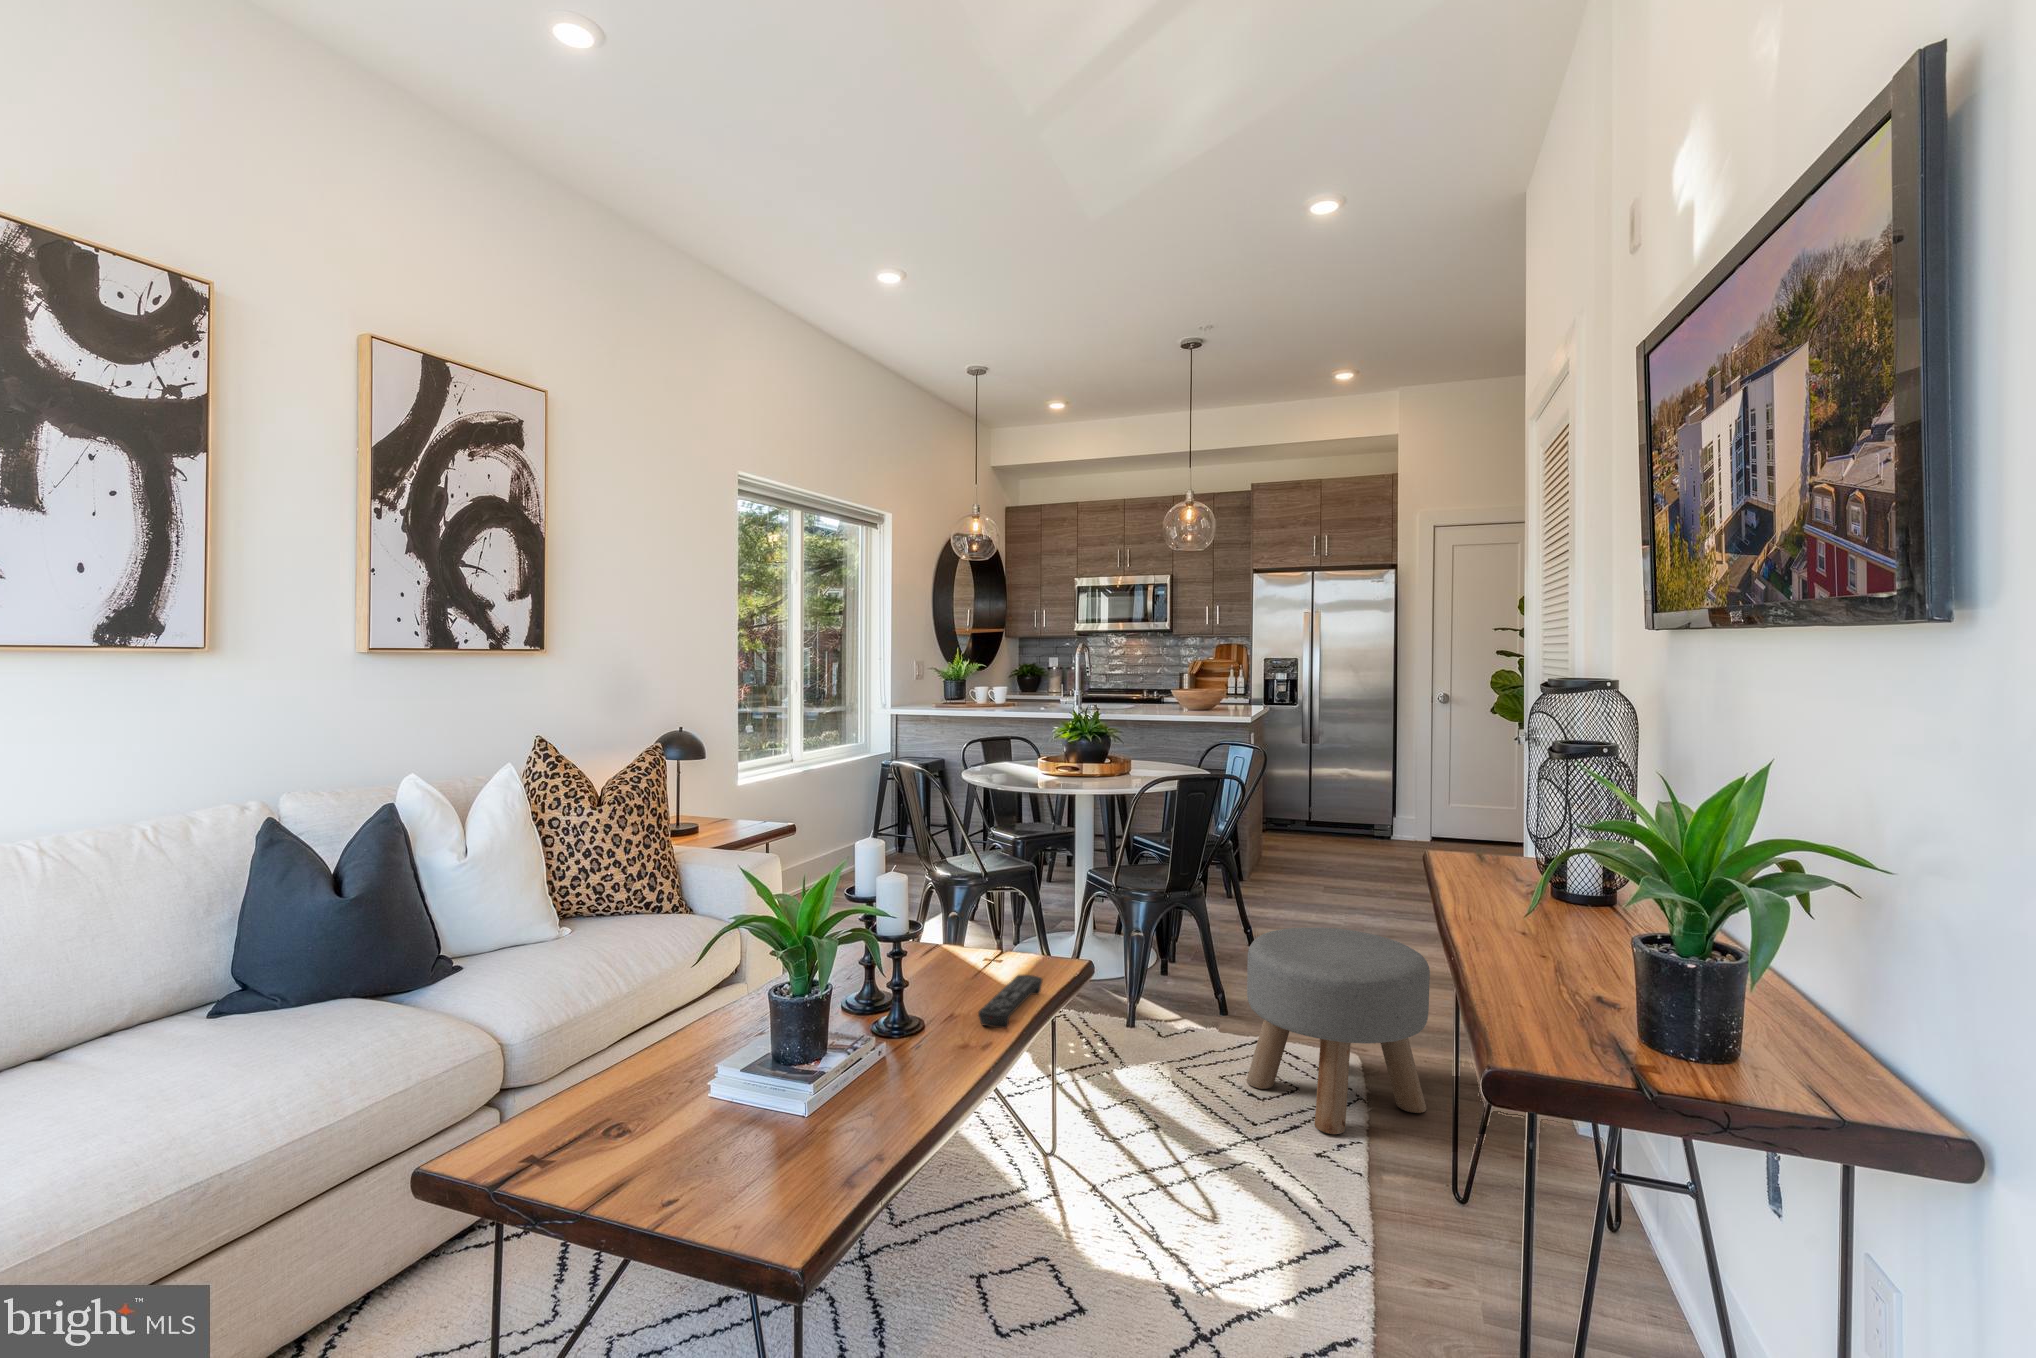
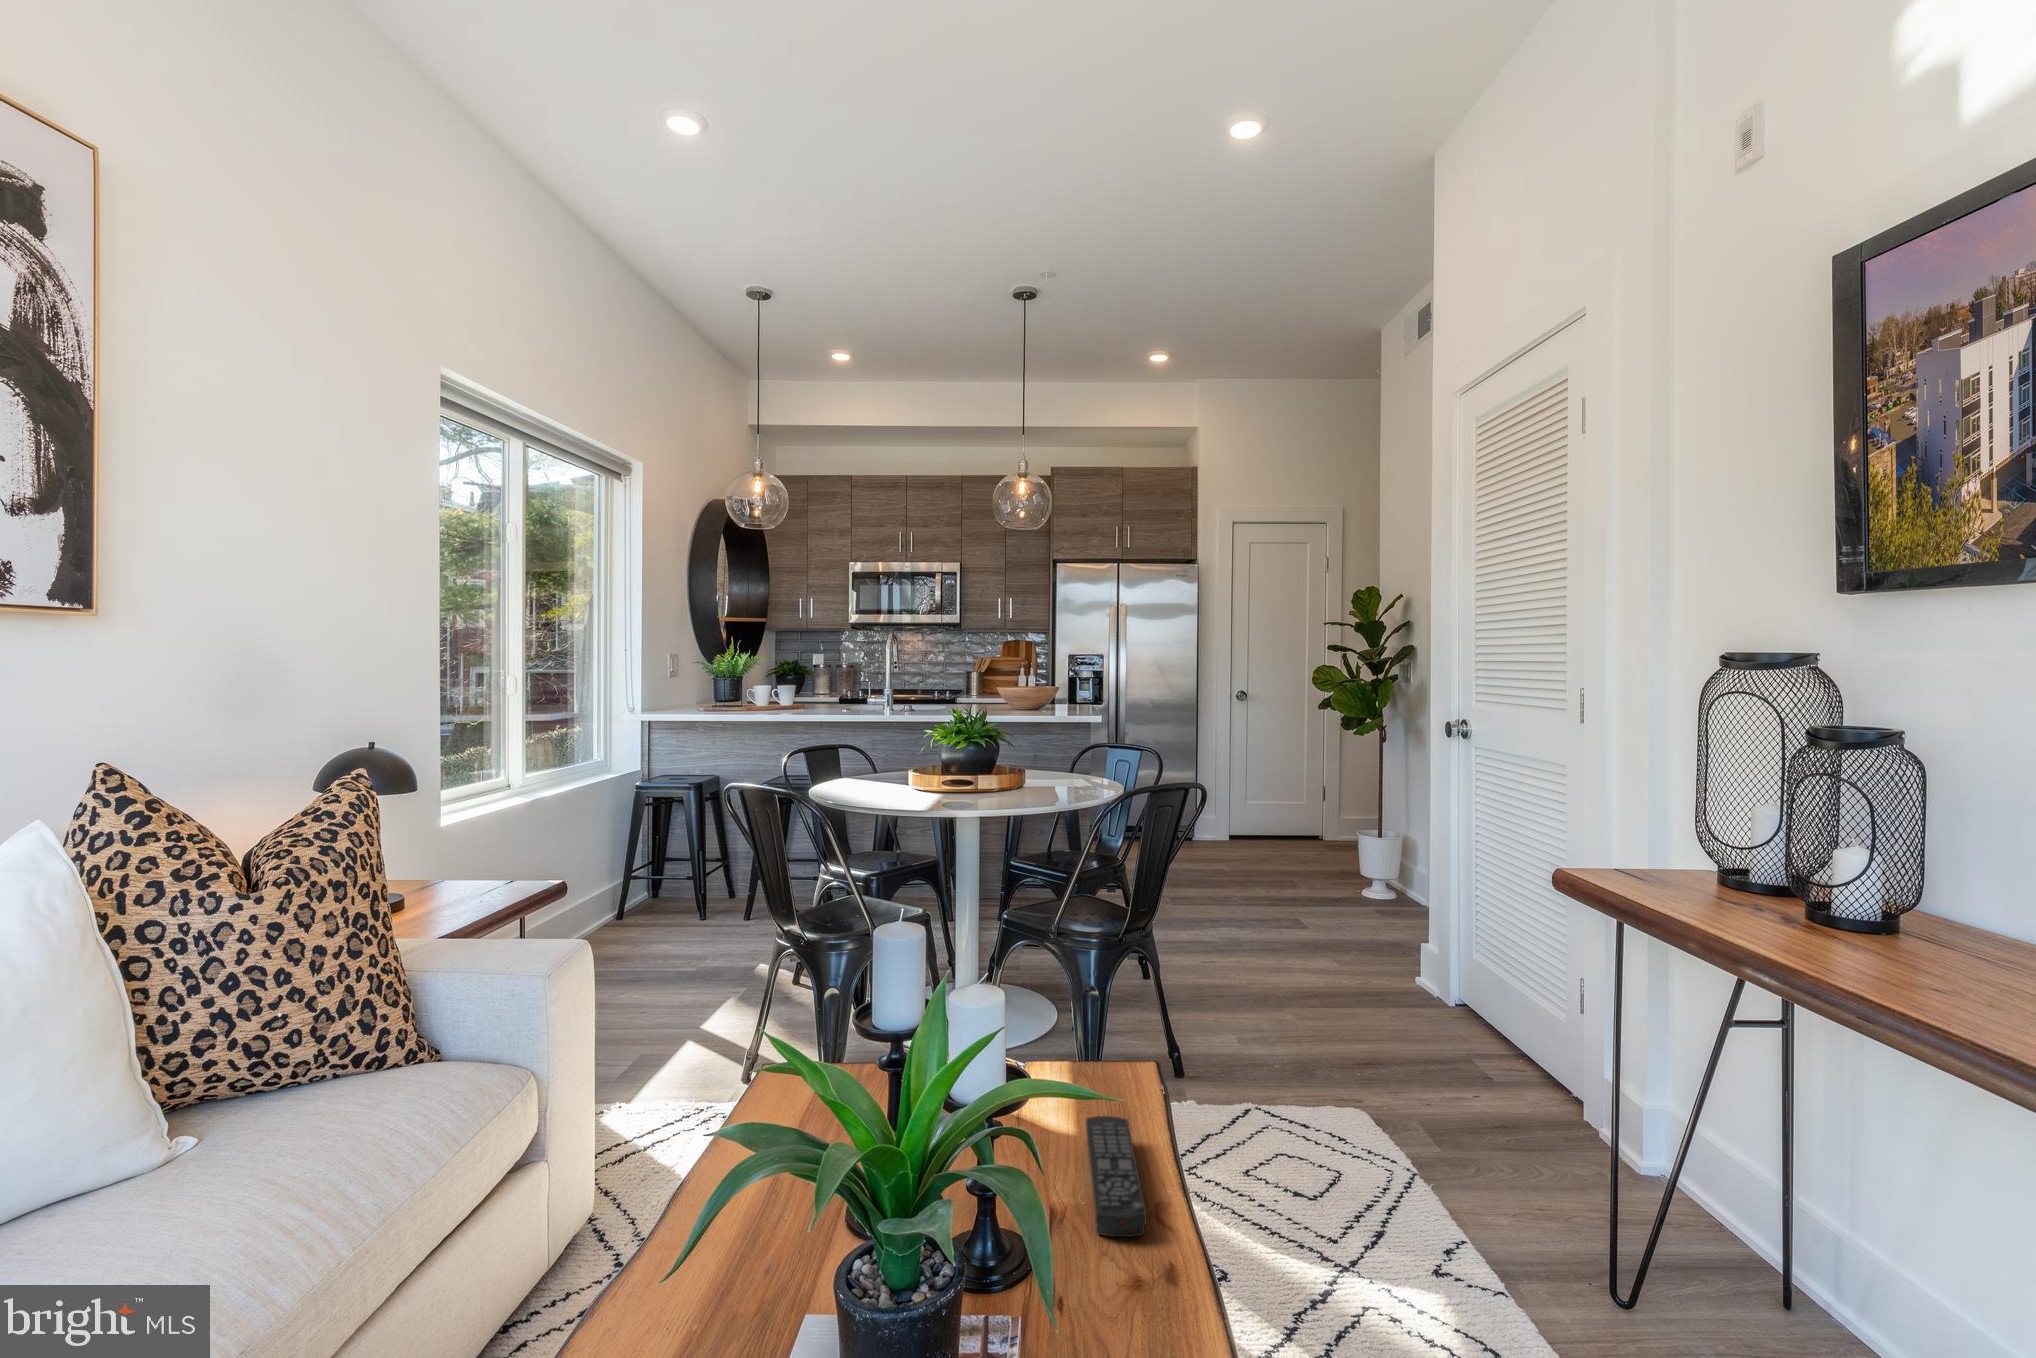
ottoman: present [1246,928,1430,1134] -> none [1283,972,1523,1259]

